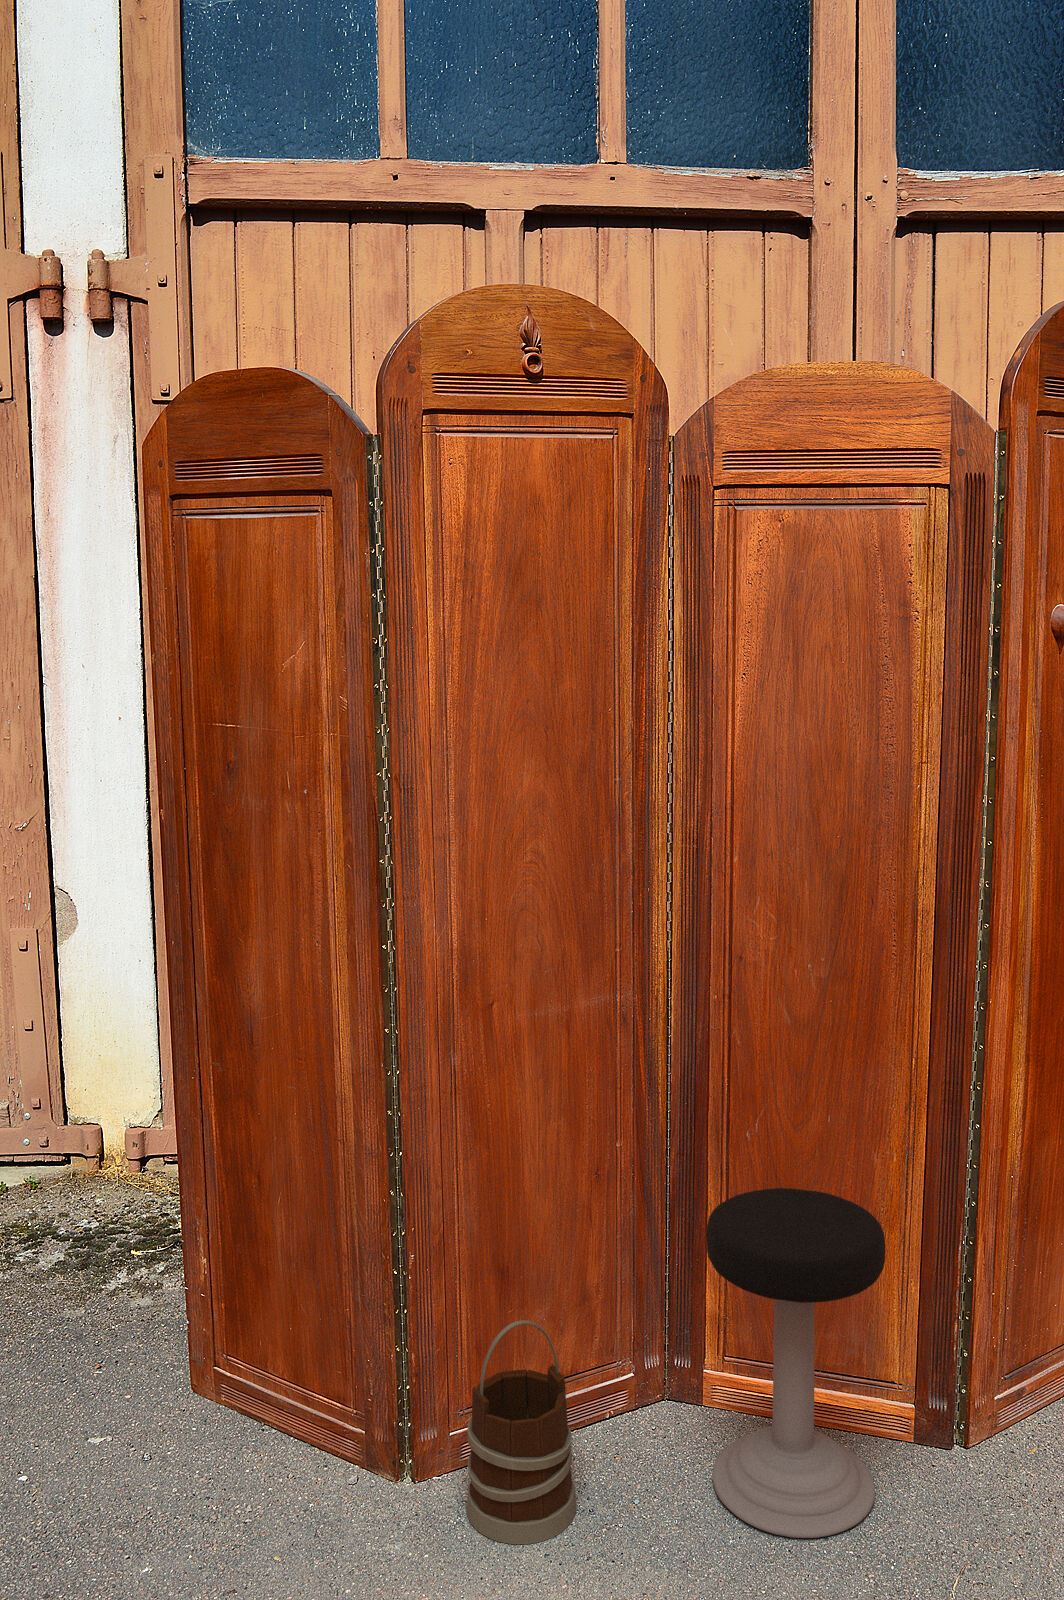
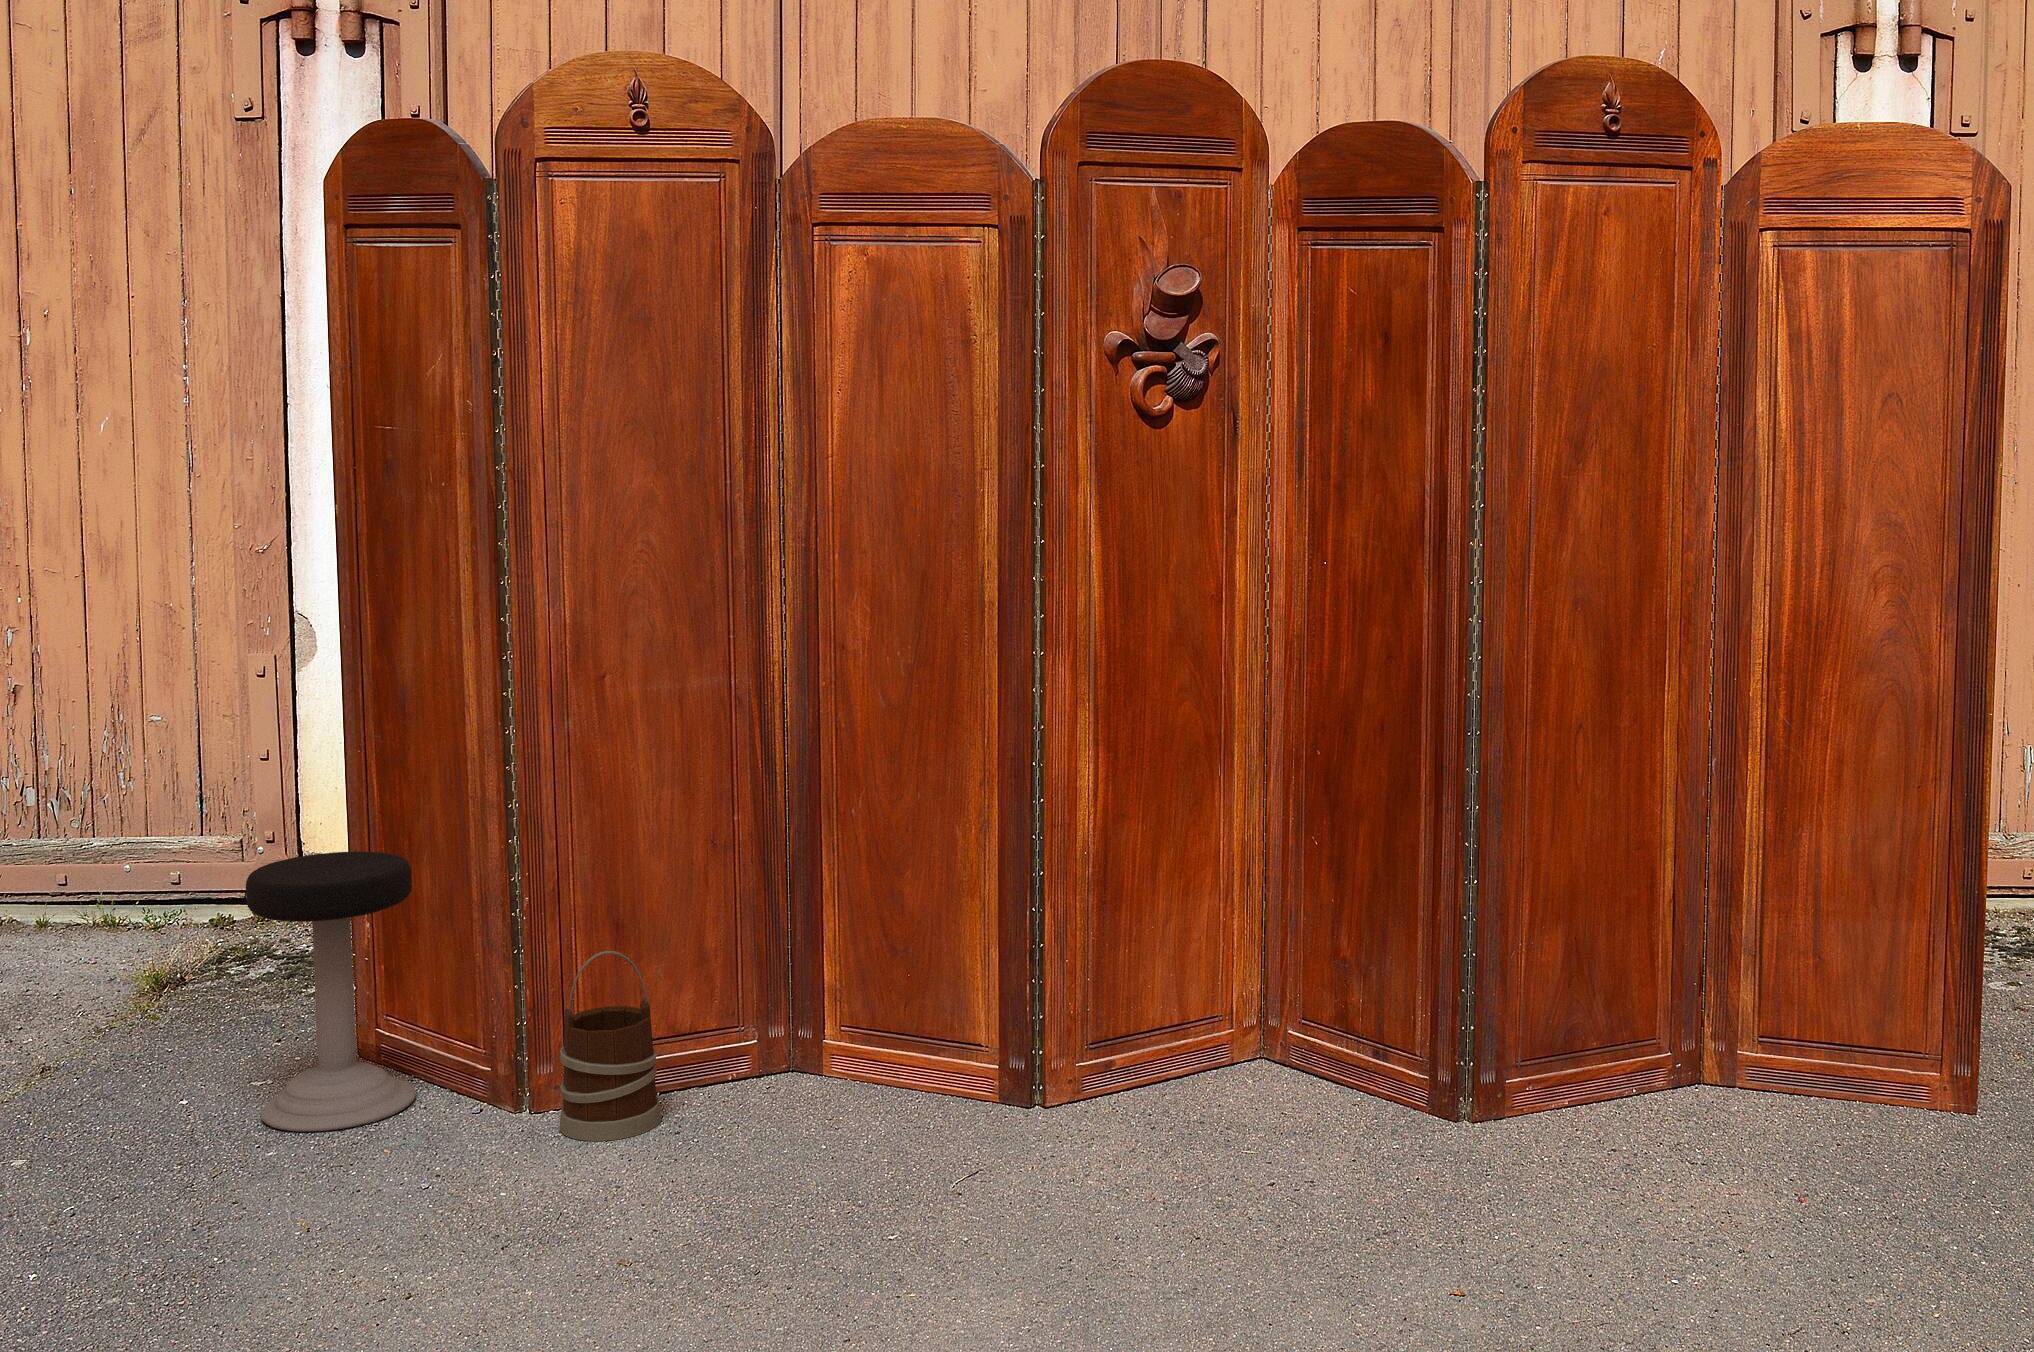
stool: present [706,1188,885,1538] -> present [246,852,416,1131]

